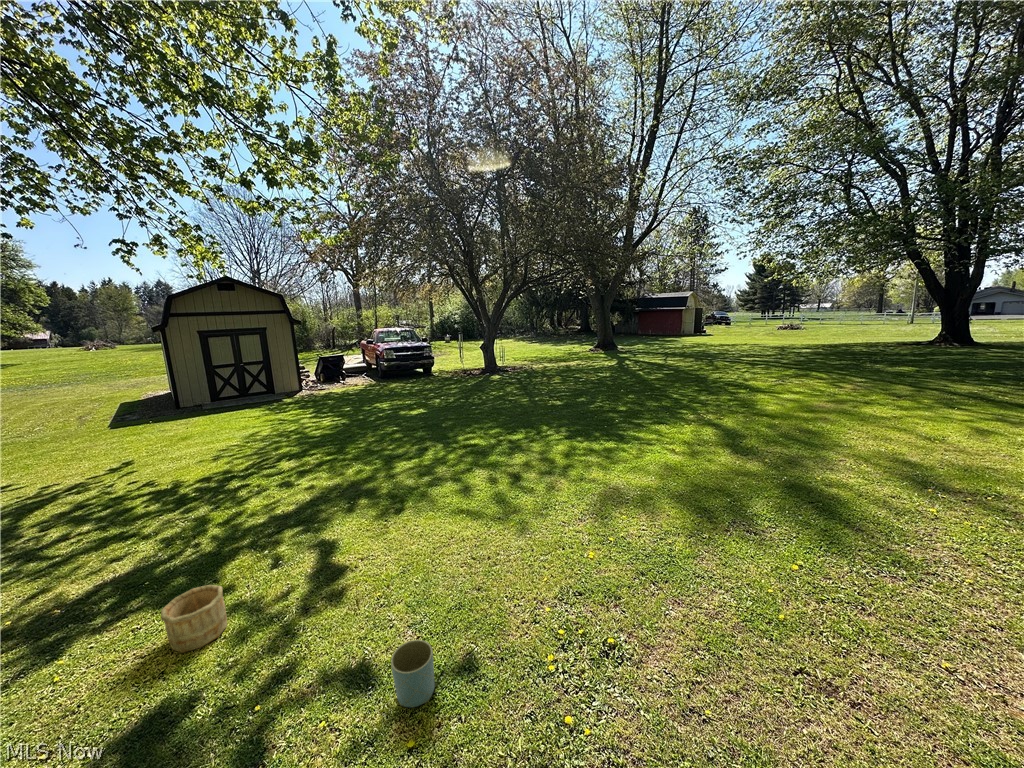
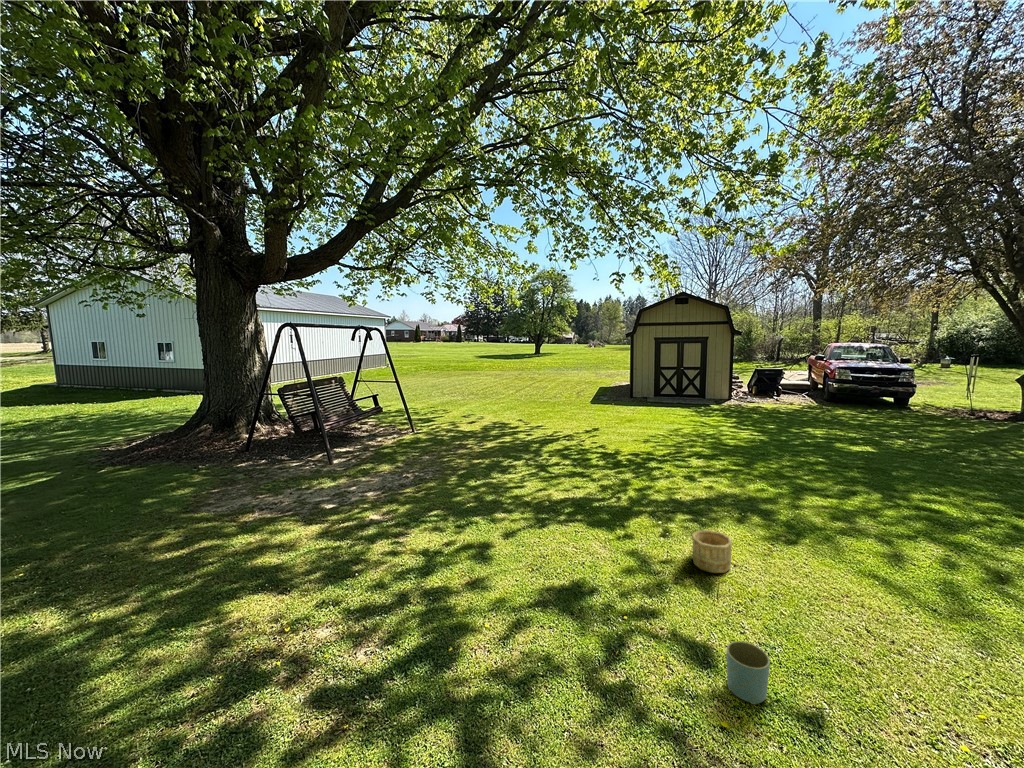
wooden bucket: present [161,585,227,653] -> present [692,530,732,573]

